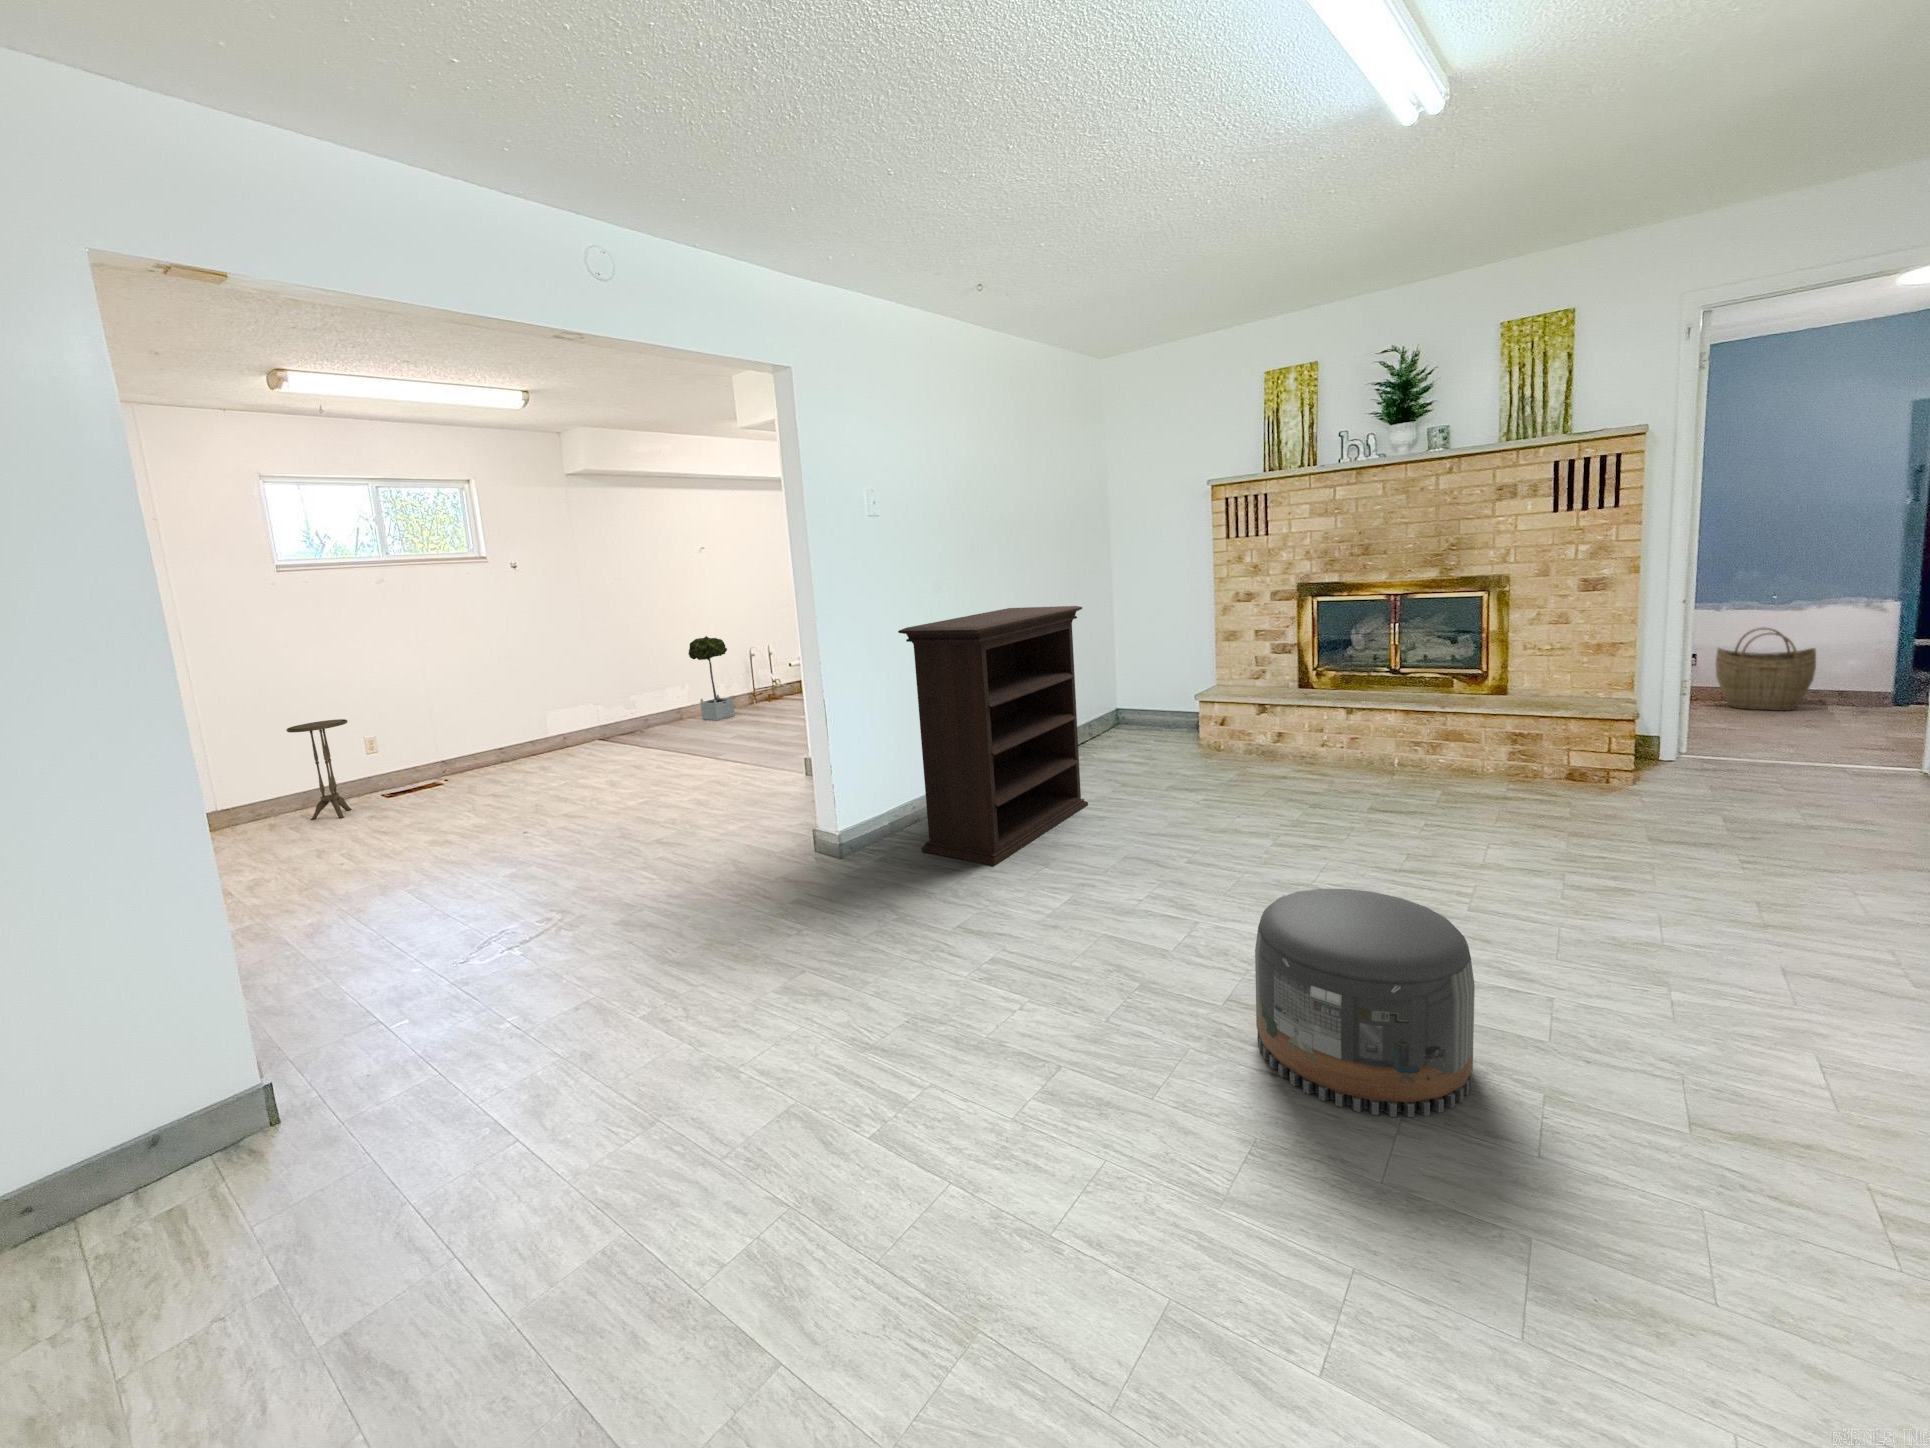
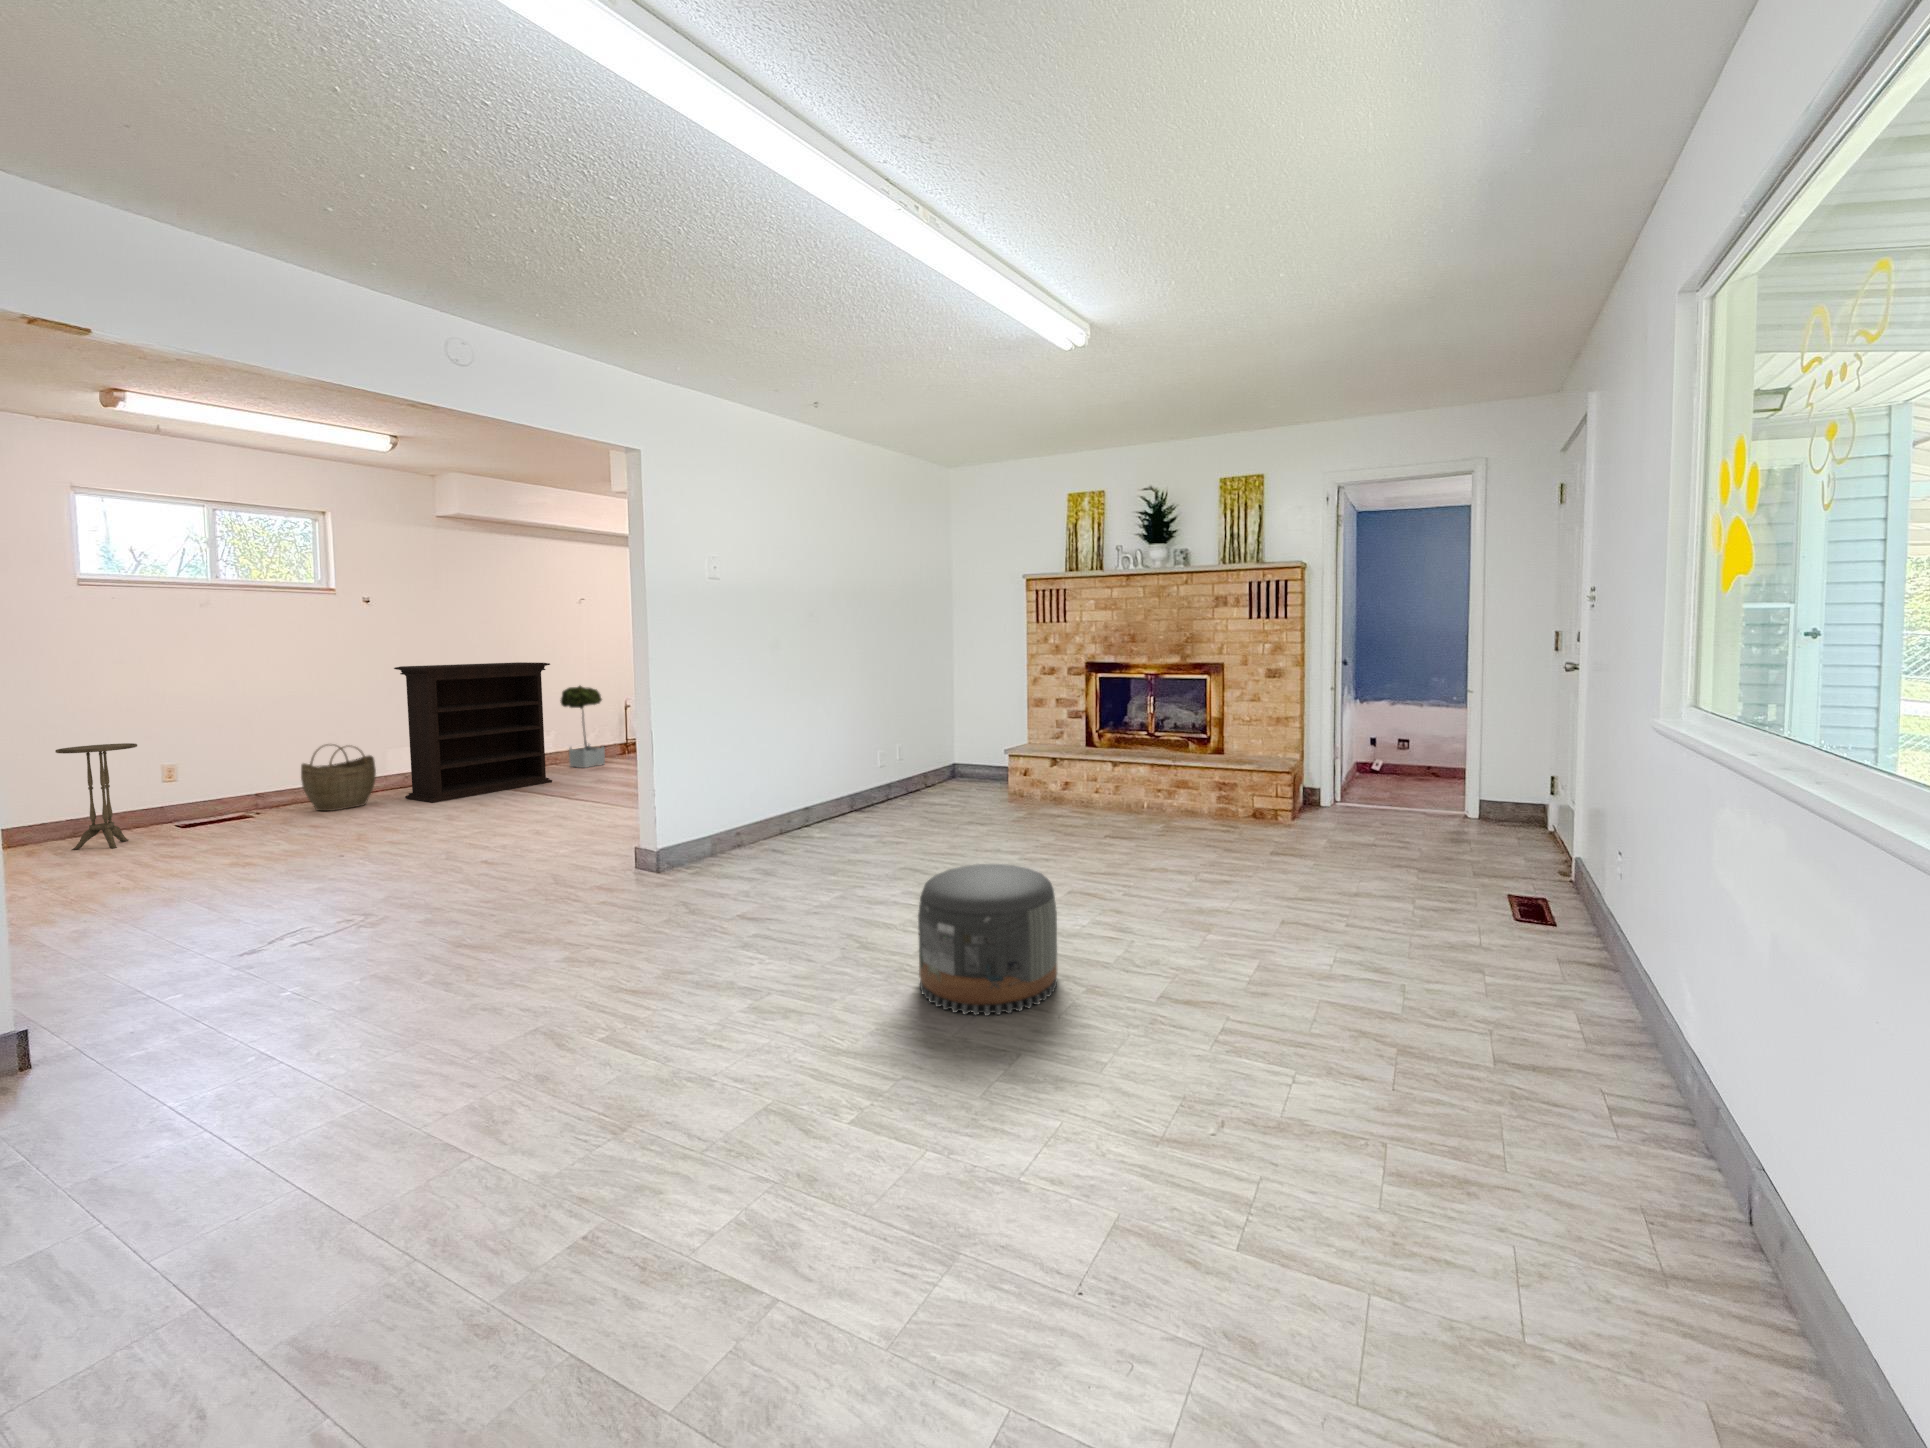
bookshelf: present [898,606,1088,866] -> present [394,662,552,803]
woven basket: present [1716,628,1816,711] -> present [301,744,376,811]

